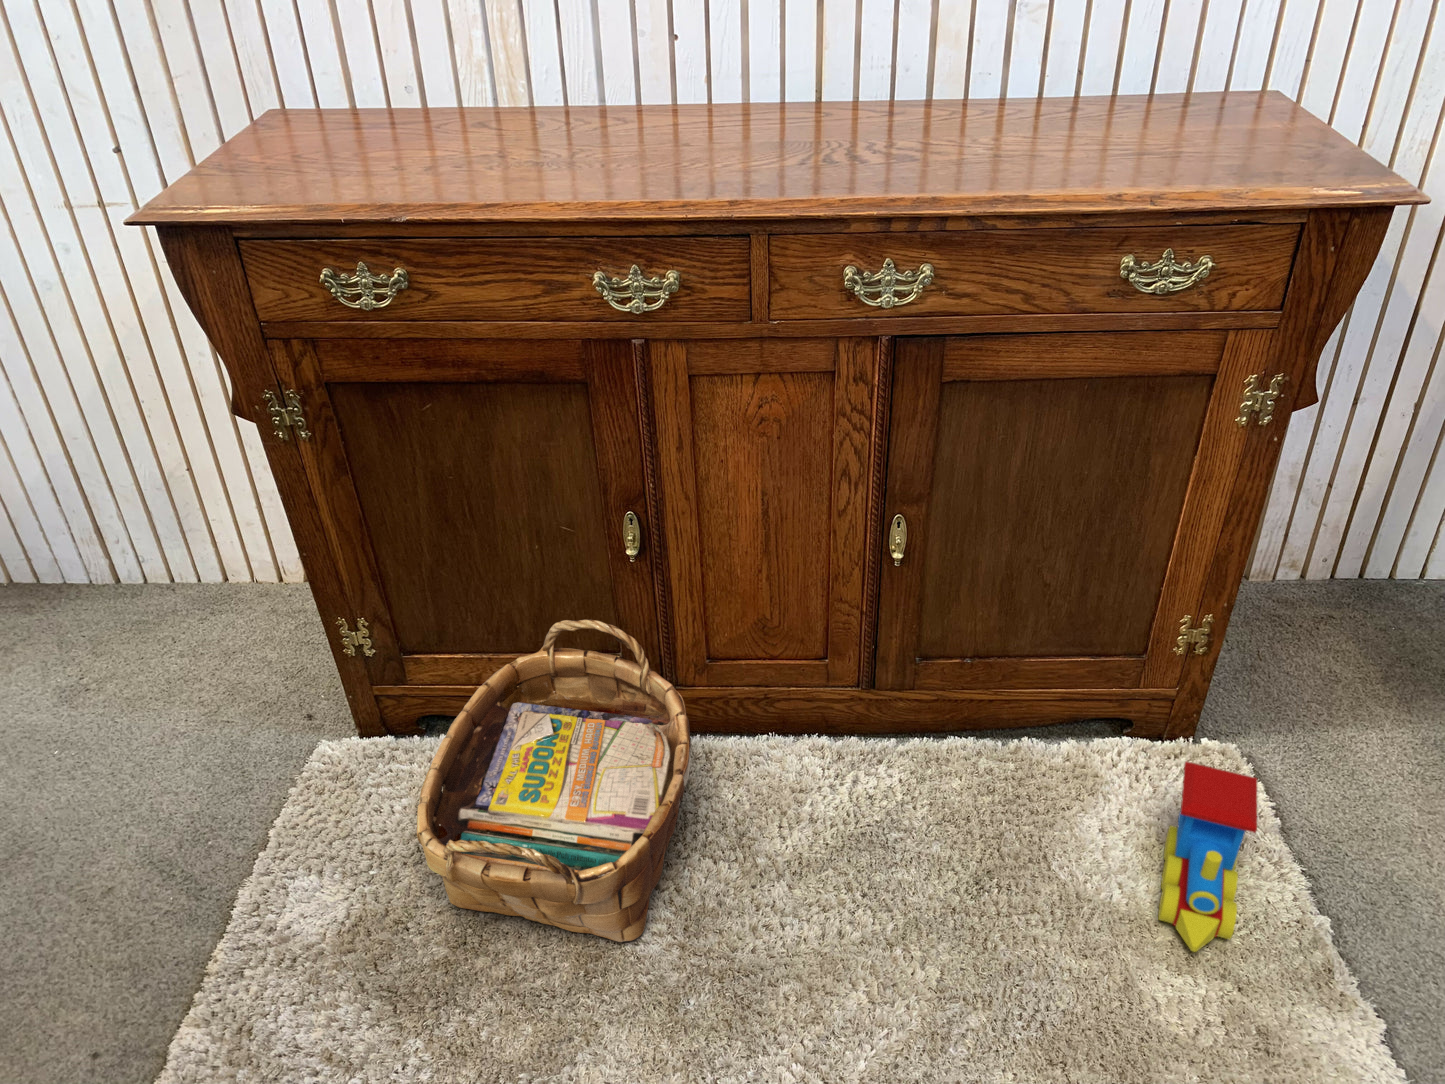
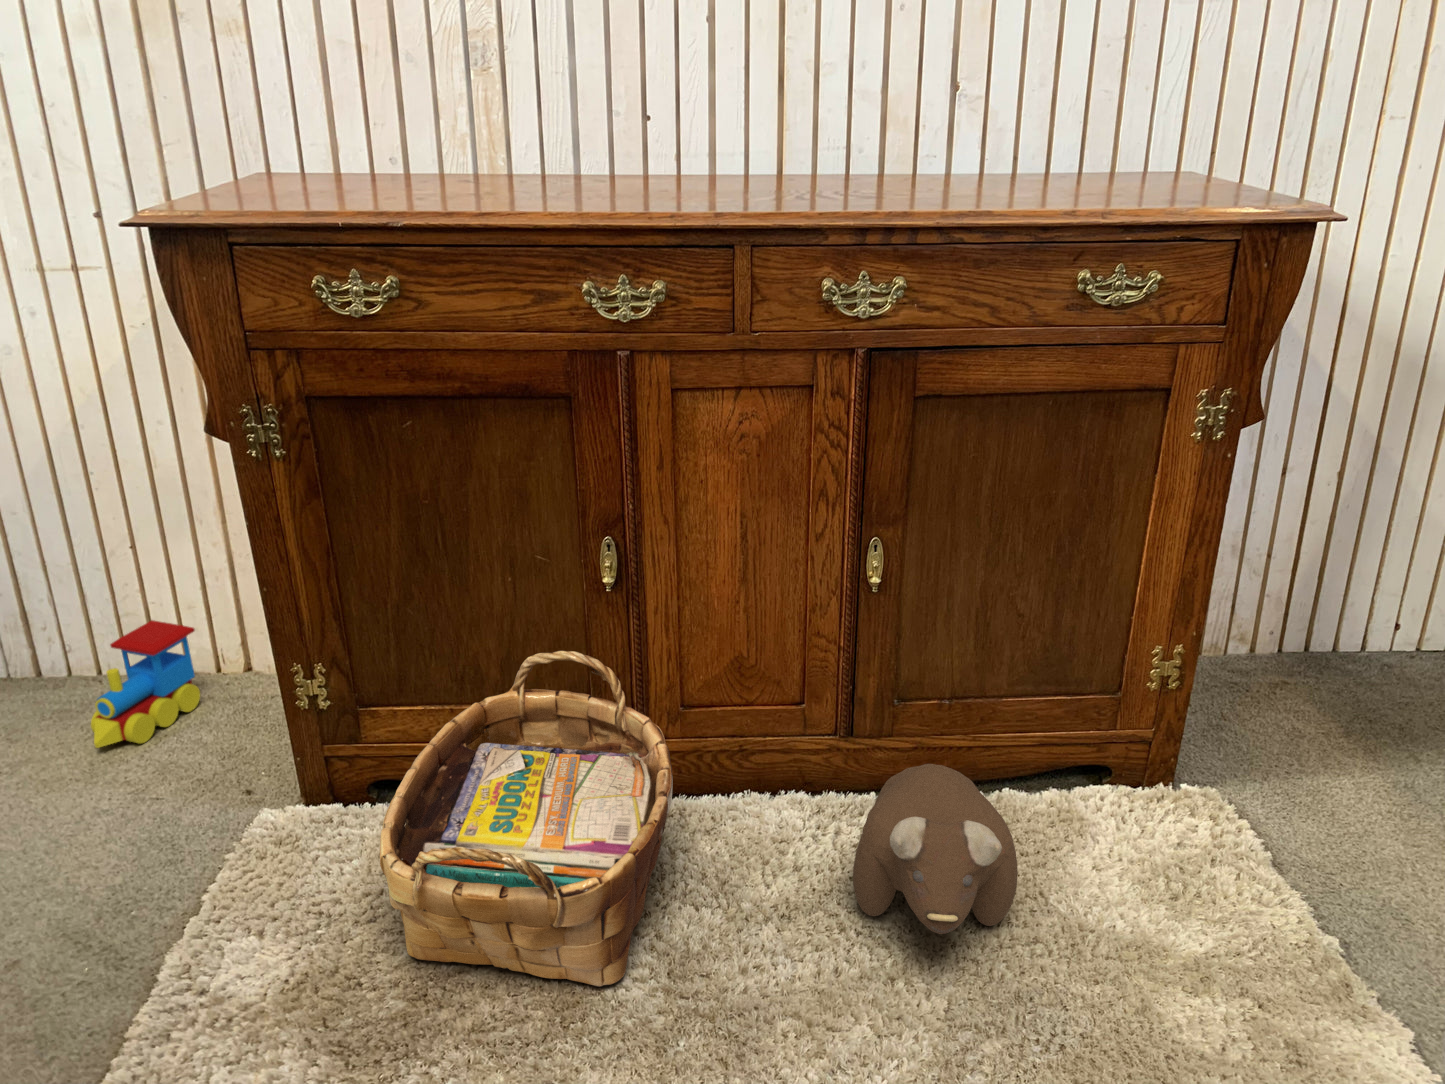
plush toy: none [861,730,1017,917] -> present [853,764,1018,934]
toy train: present [1158,761,1257,952] -> present [91,620,200,748]

